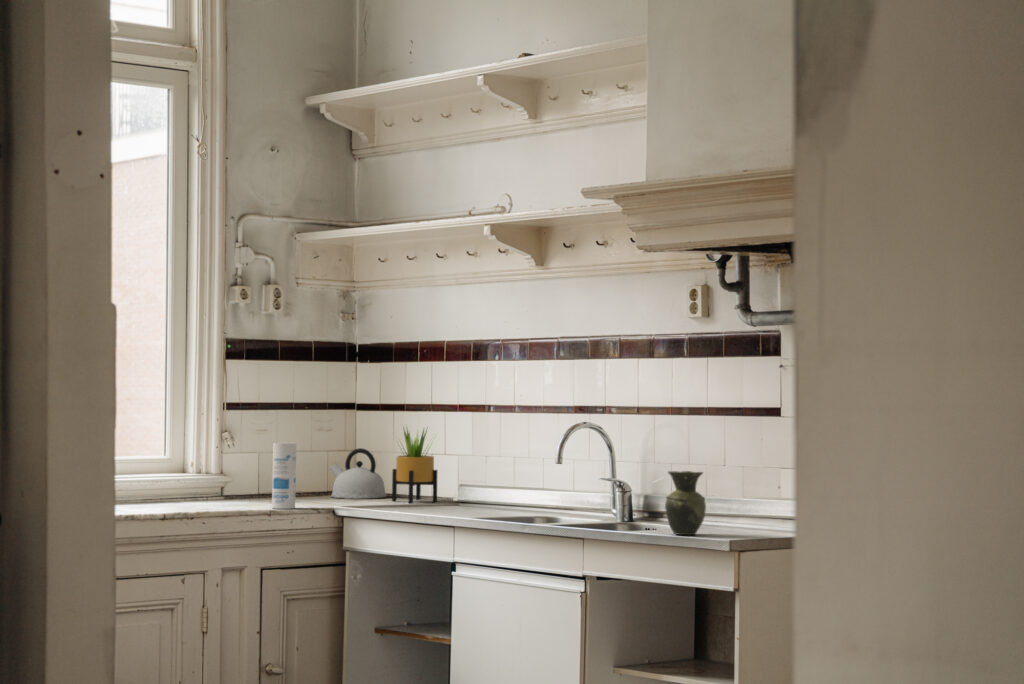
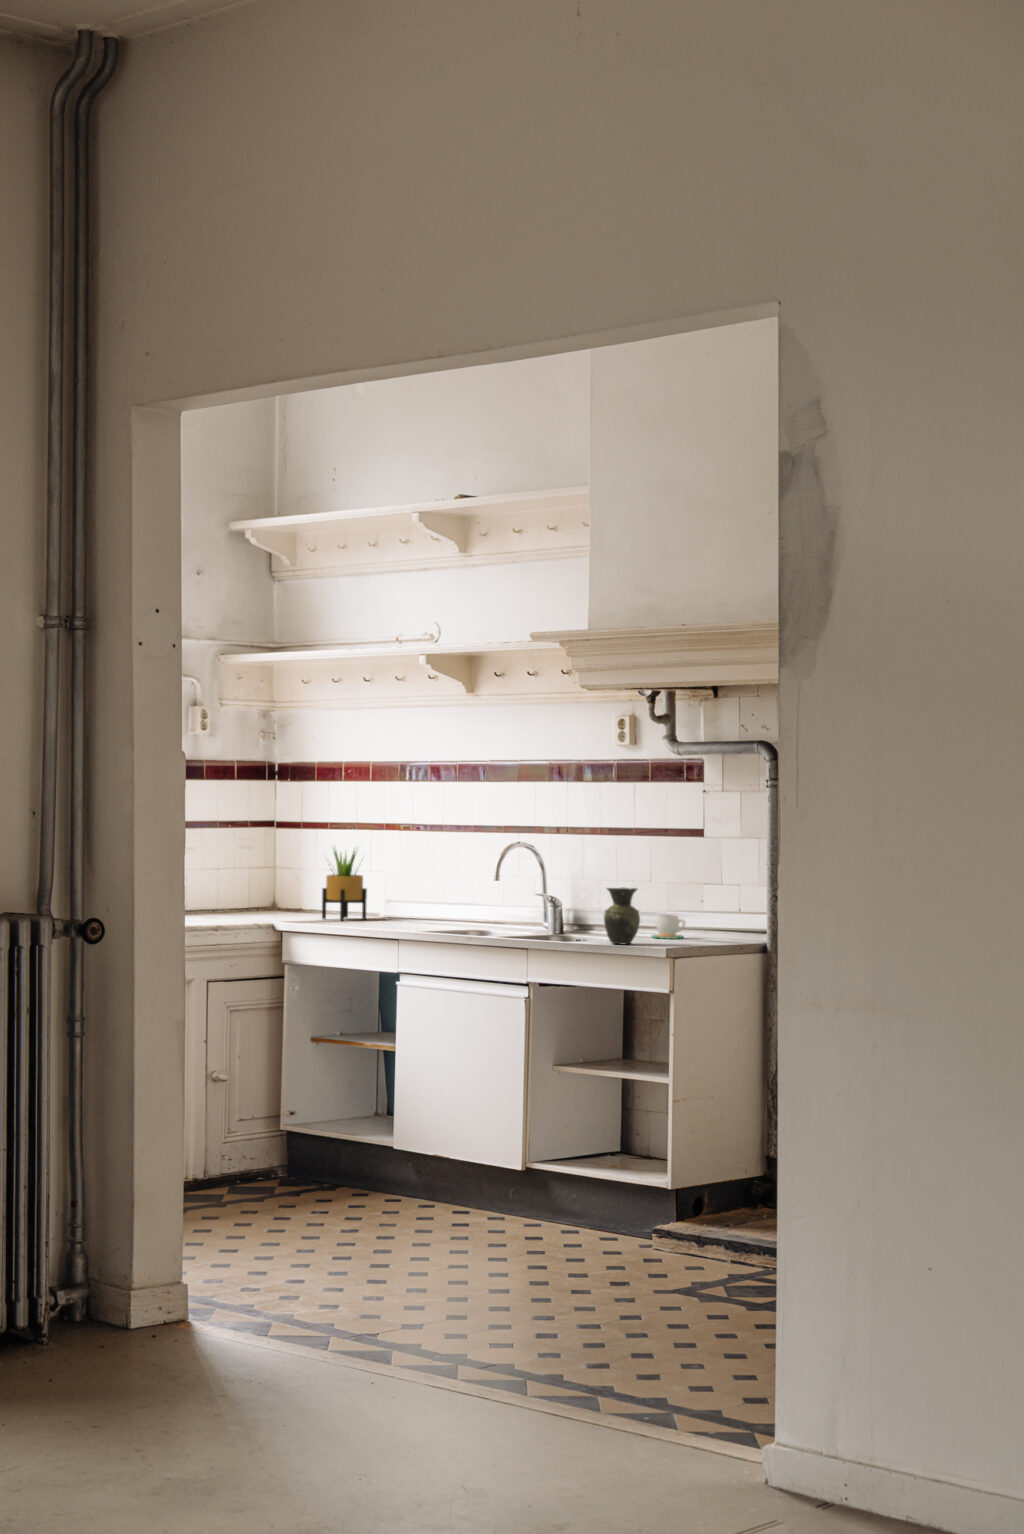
canister: present [272,442,296,509] -> none [216,863,239,927]
kettle: present [330,448,386,499] -> none [253,868,311,917]
mug: none [724,501,762,529] -> present [652,915,685,939]

